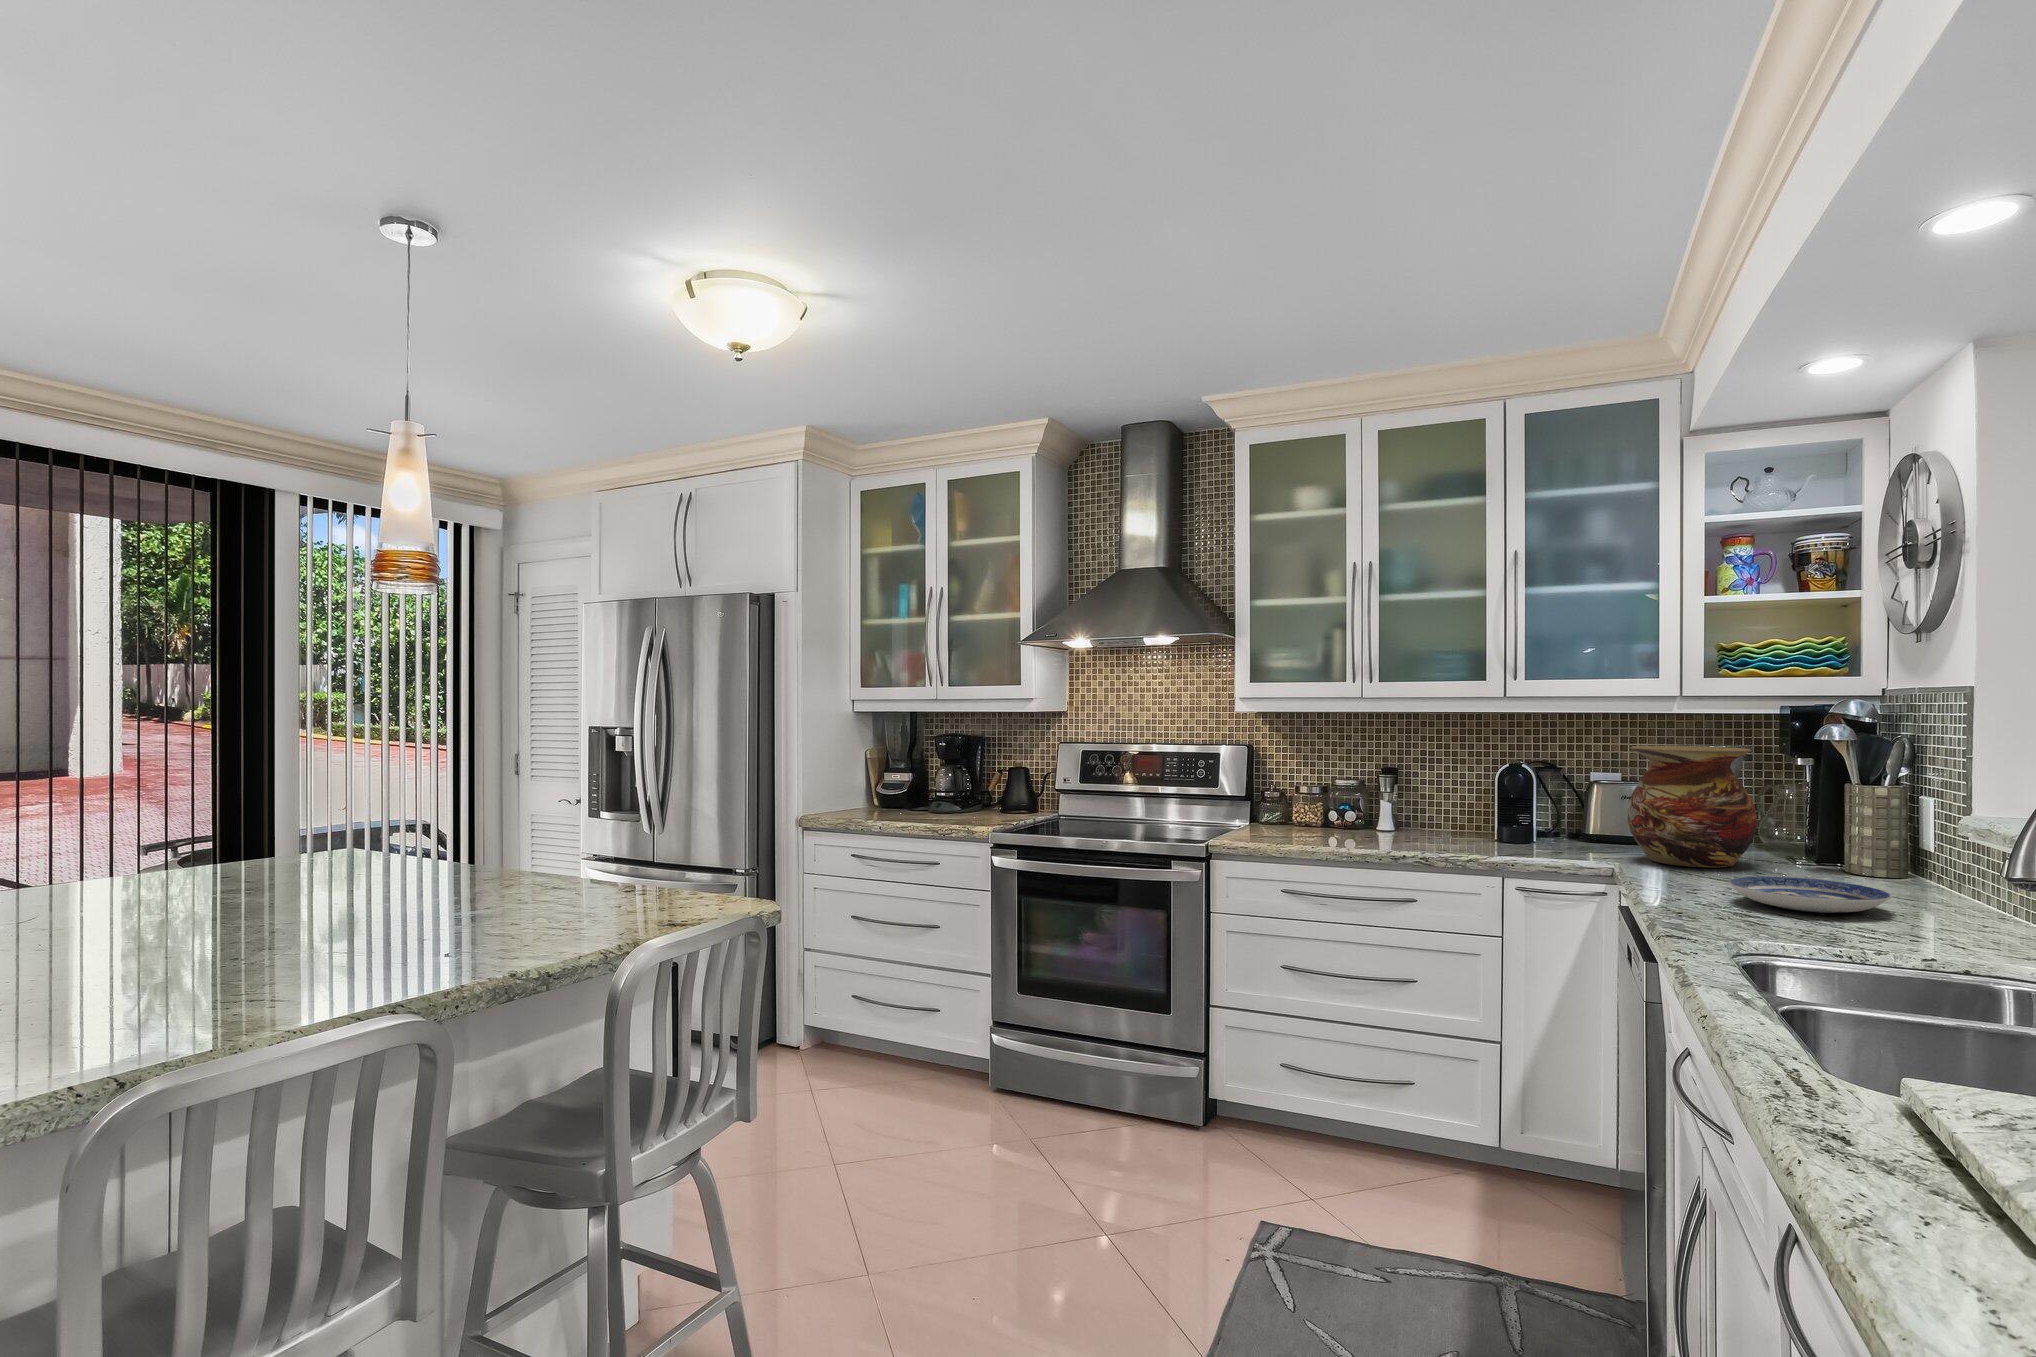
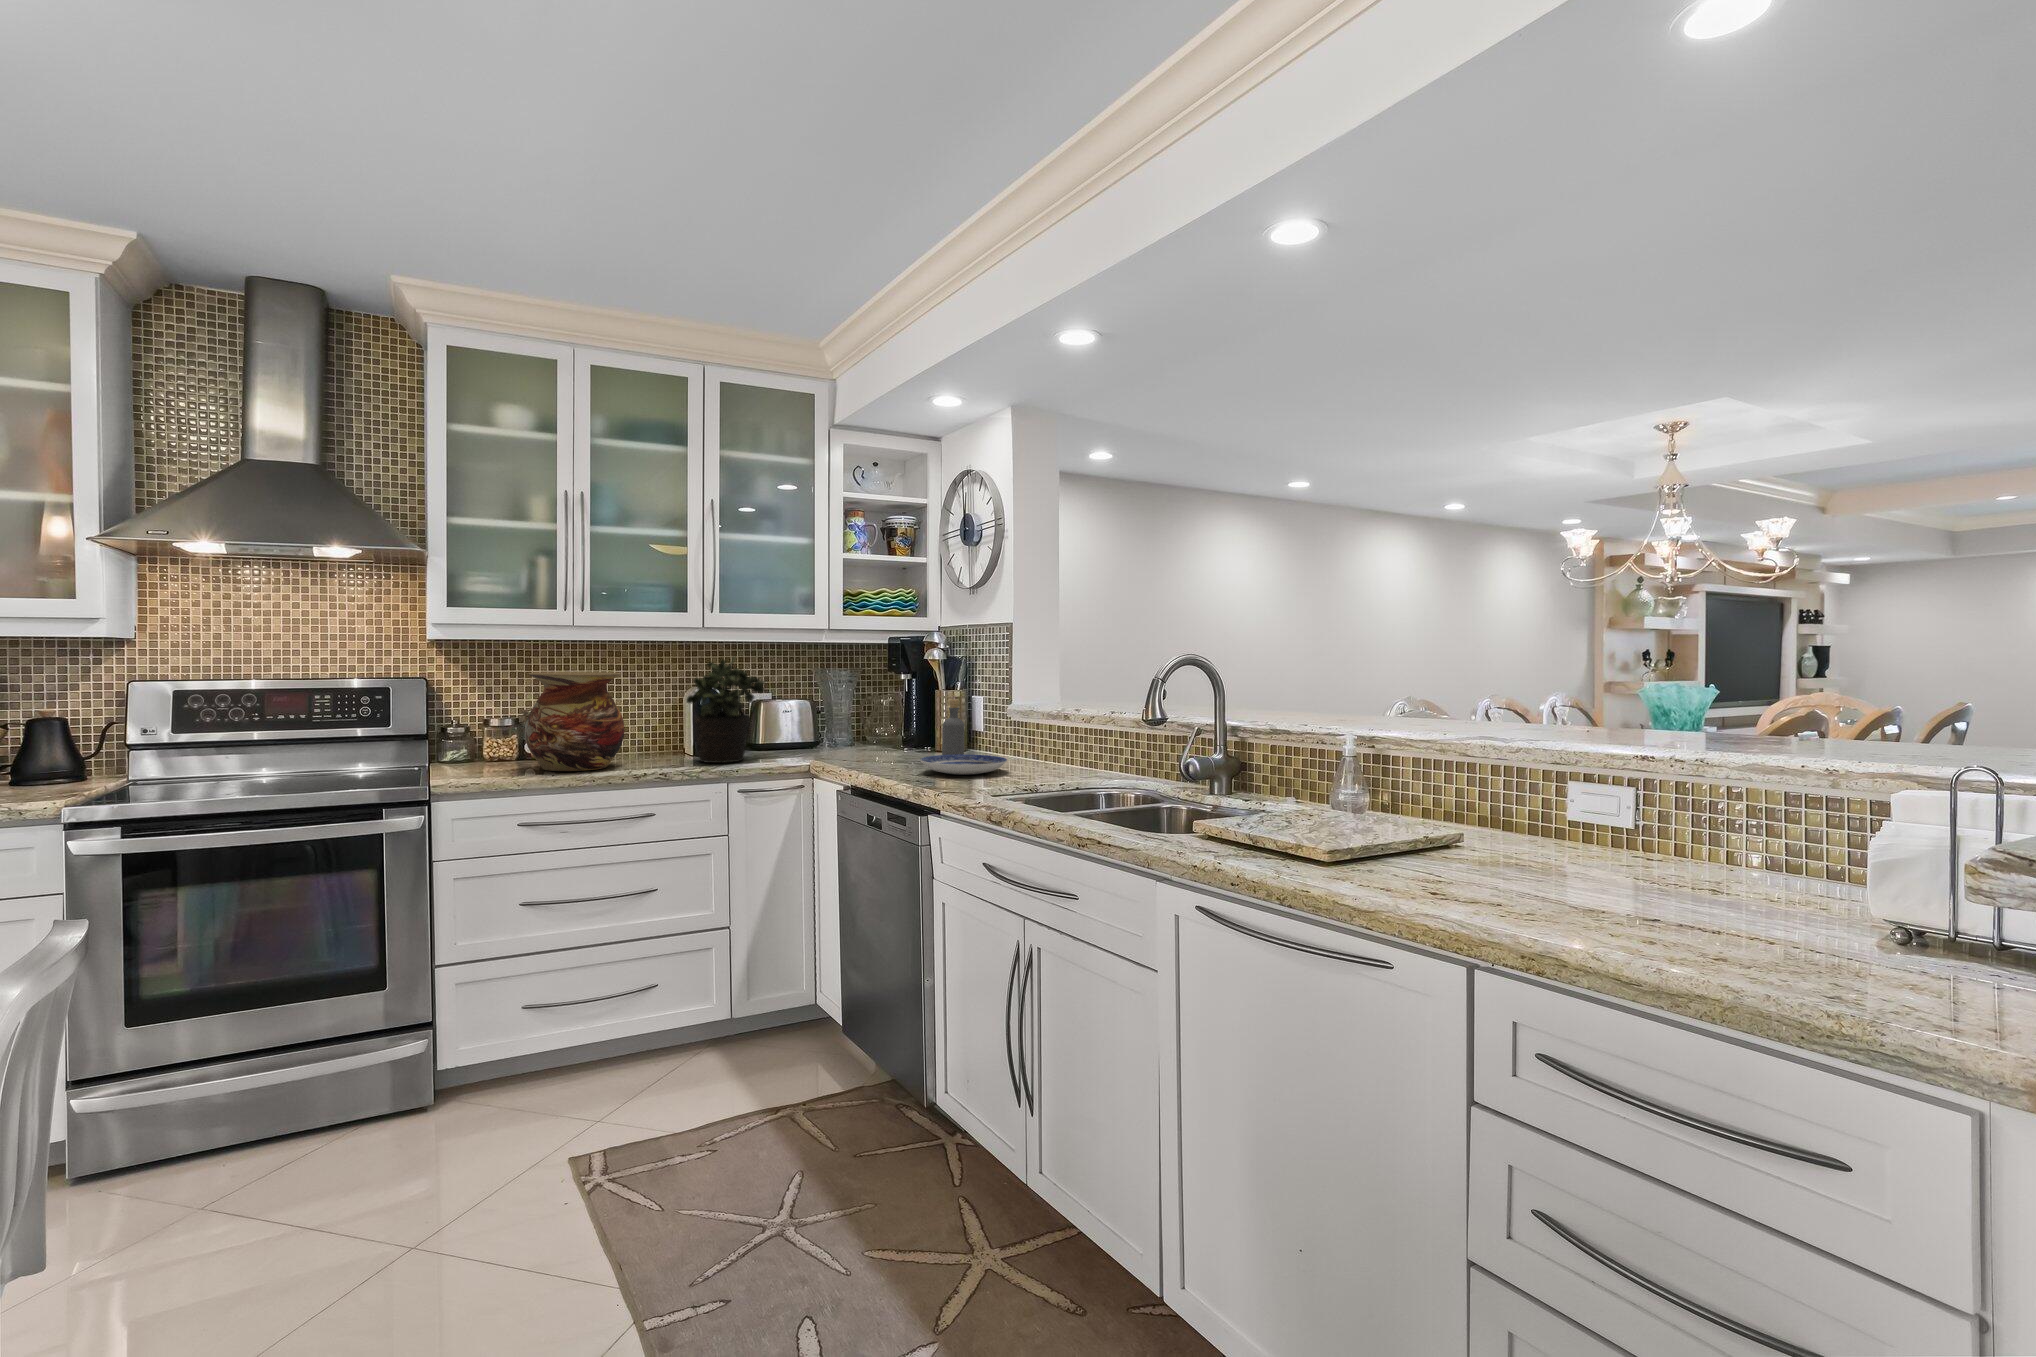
potted plant: none [1468,728,1569,854] -> present [686,657,764,763]
vase: present [1627,746,1757,867] -> present [525,672,624,771]
bottle: none [1822,797,1864,887] -> present [942,700,964,755]

